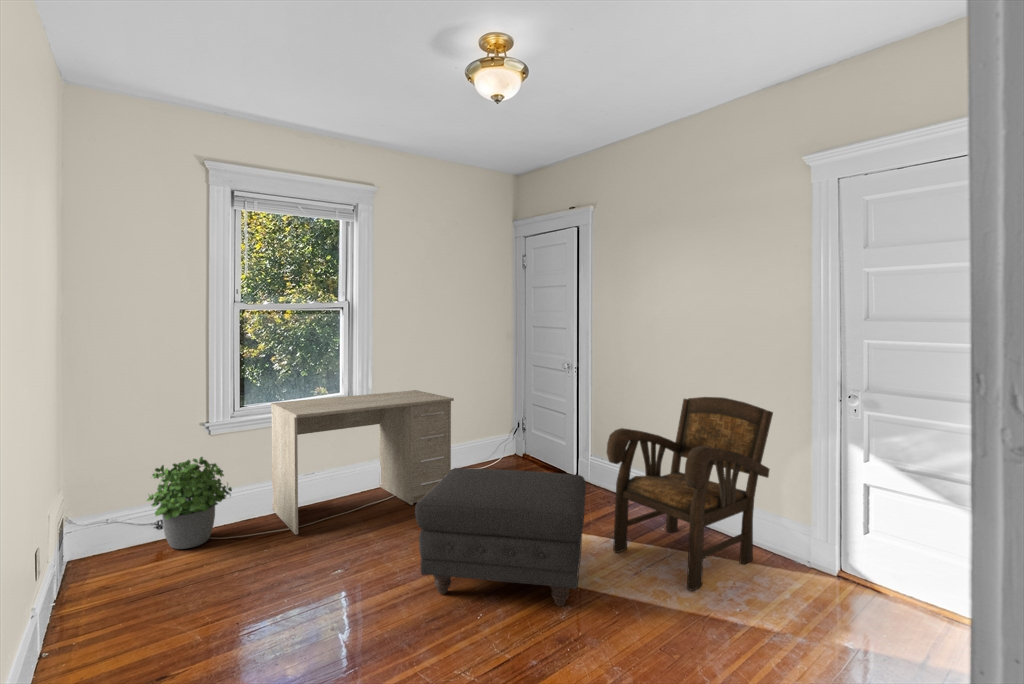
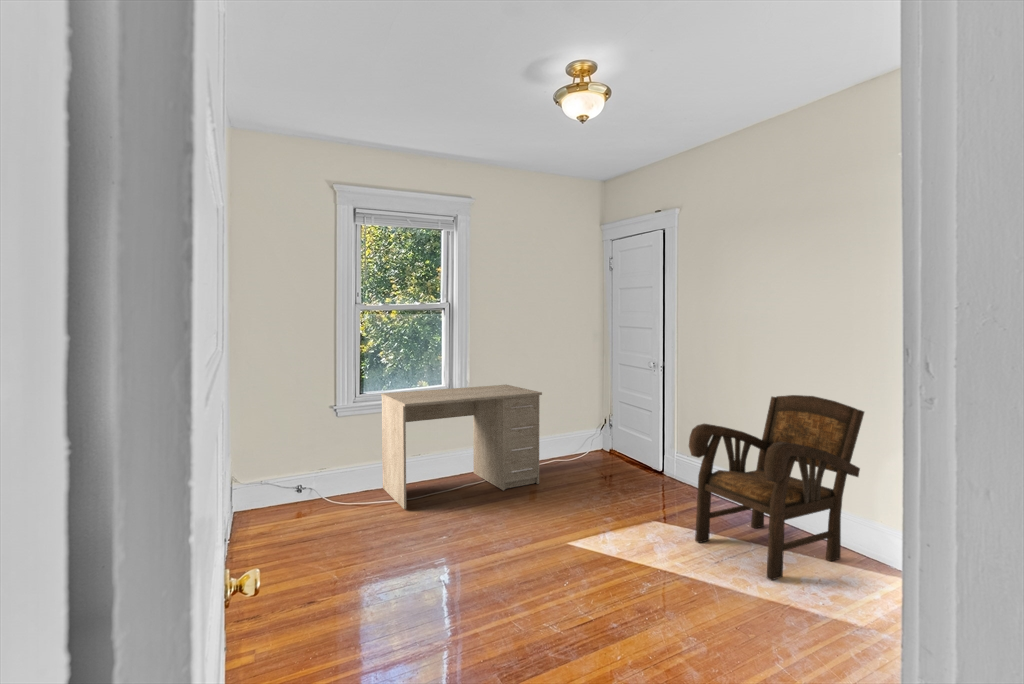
potted plant: present [147,457,232,549] -> none [286,438,352,515]
ottoman: present [415,468,586,606] -> none [509,455,667,583]

